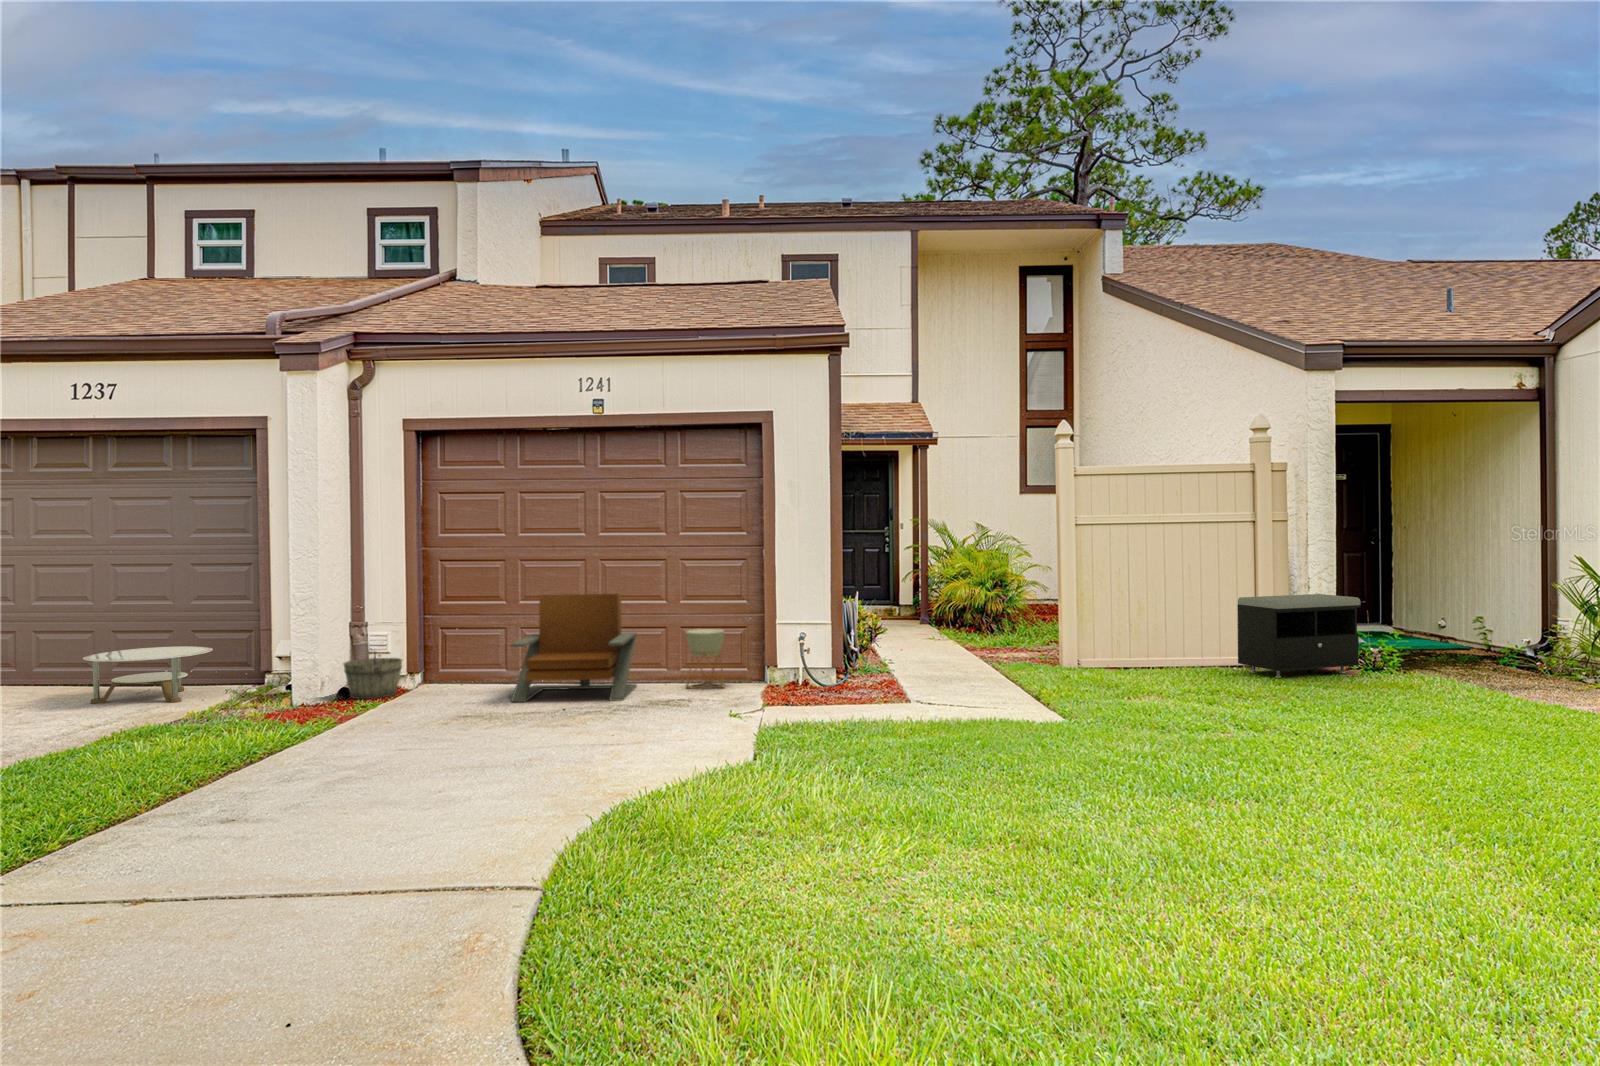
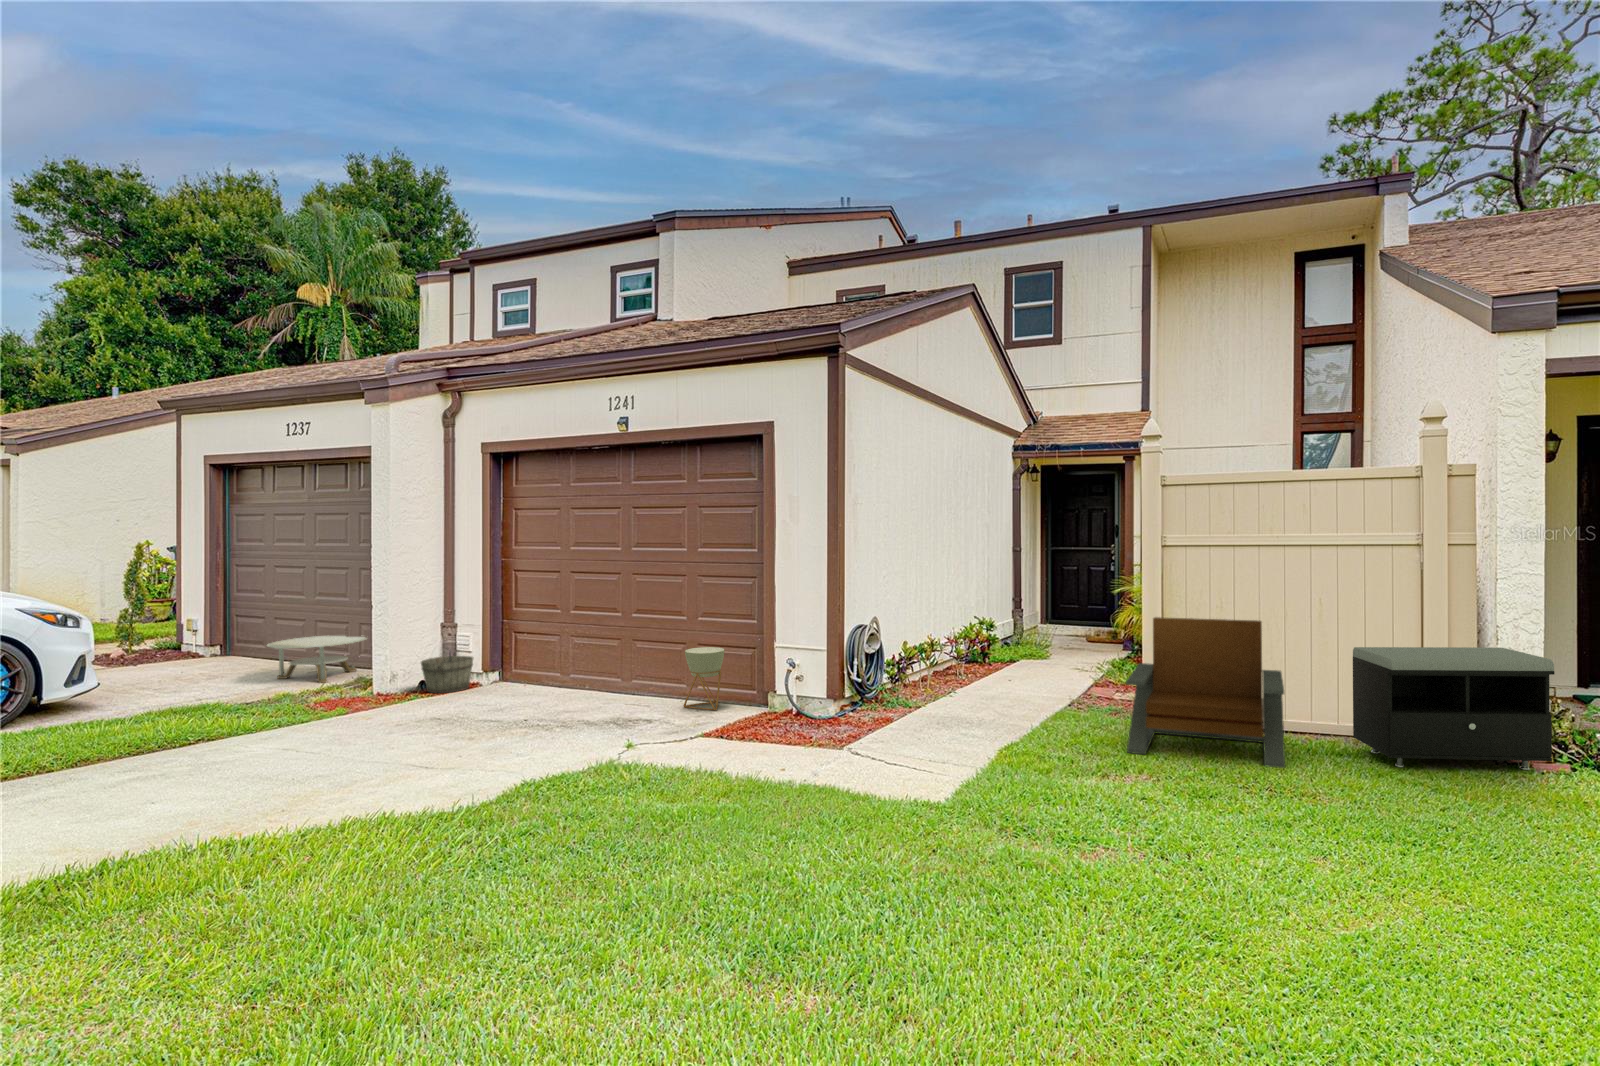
lounge chair: present [510,594,637,702] -> present [1126,617,1285,768]

